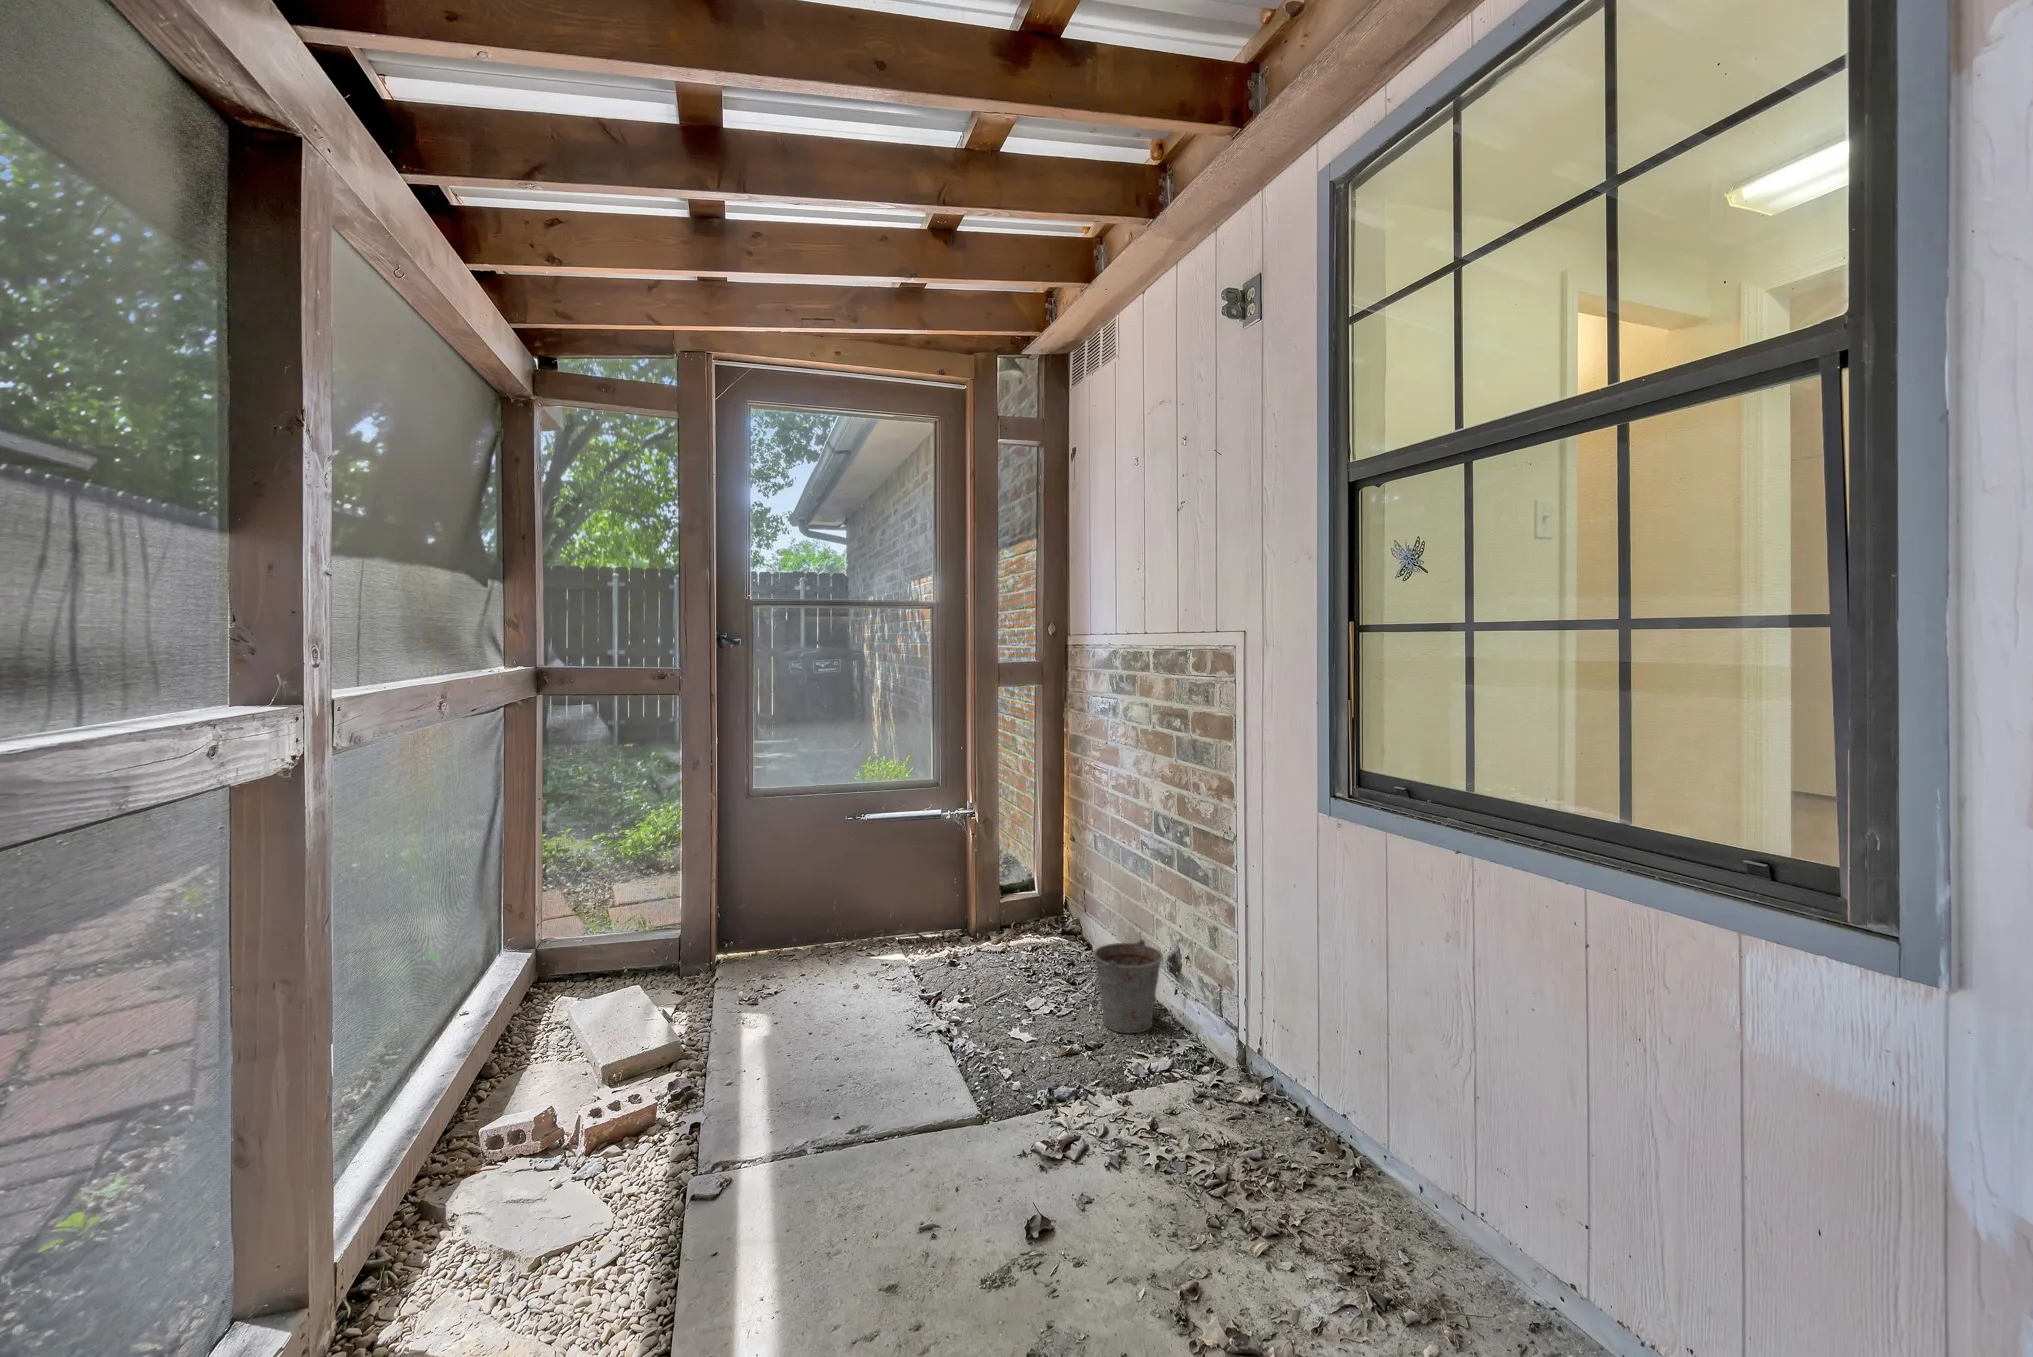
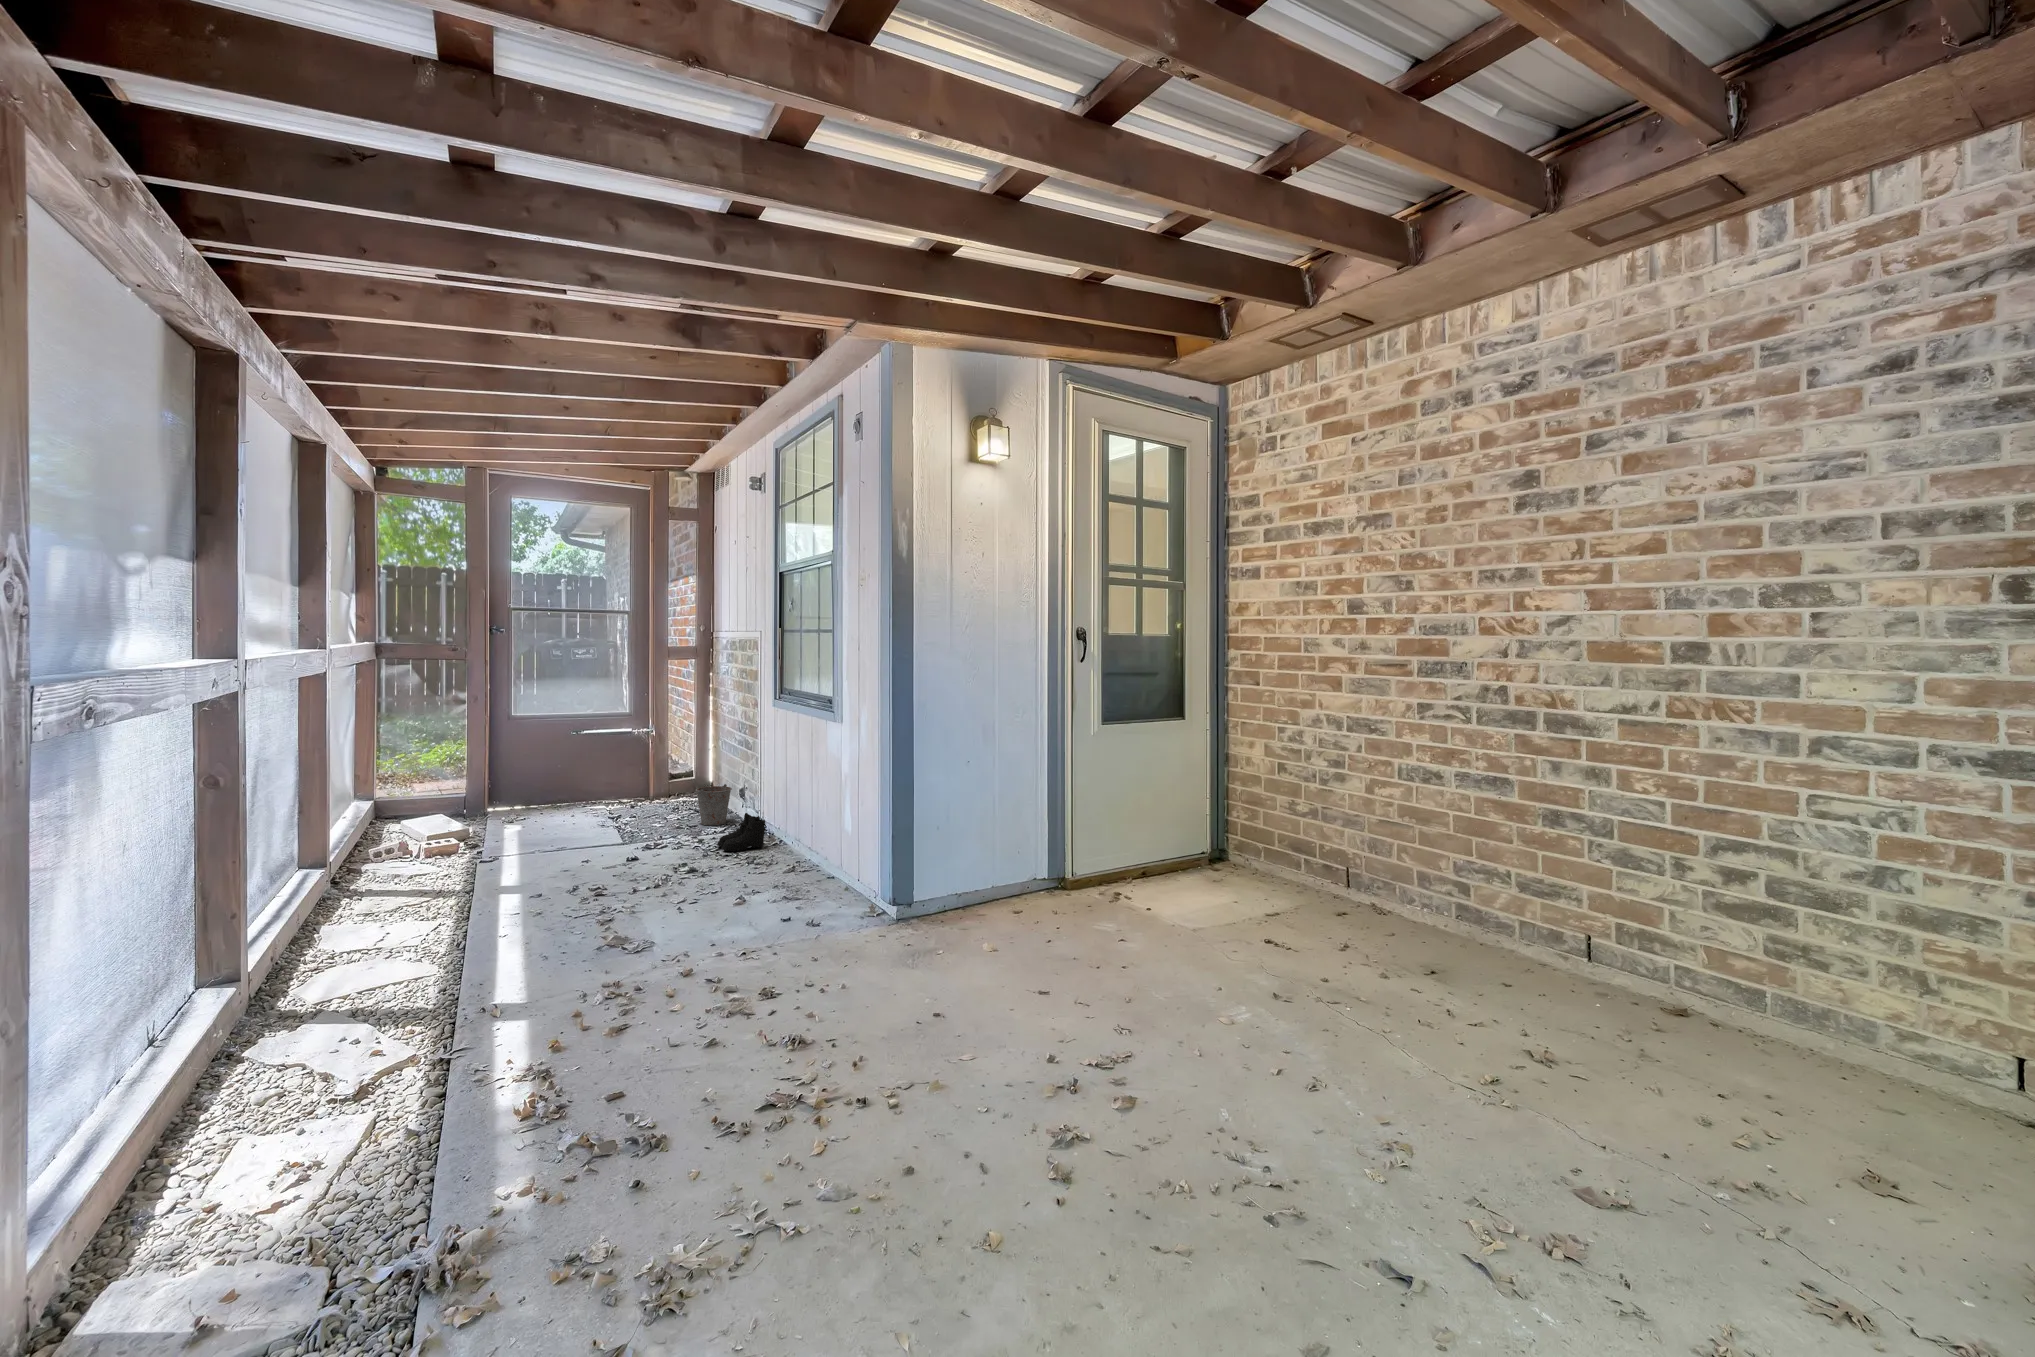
boots: none [1199,1055,1318,1171] -> present [717,813,766,852]

